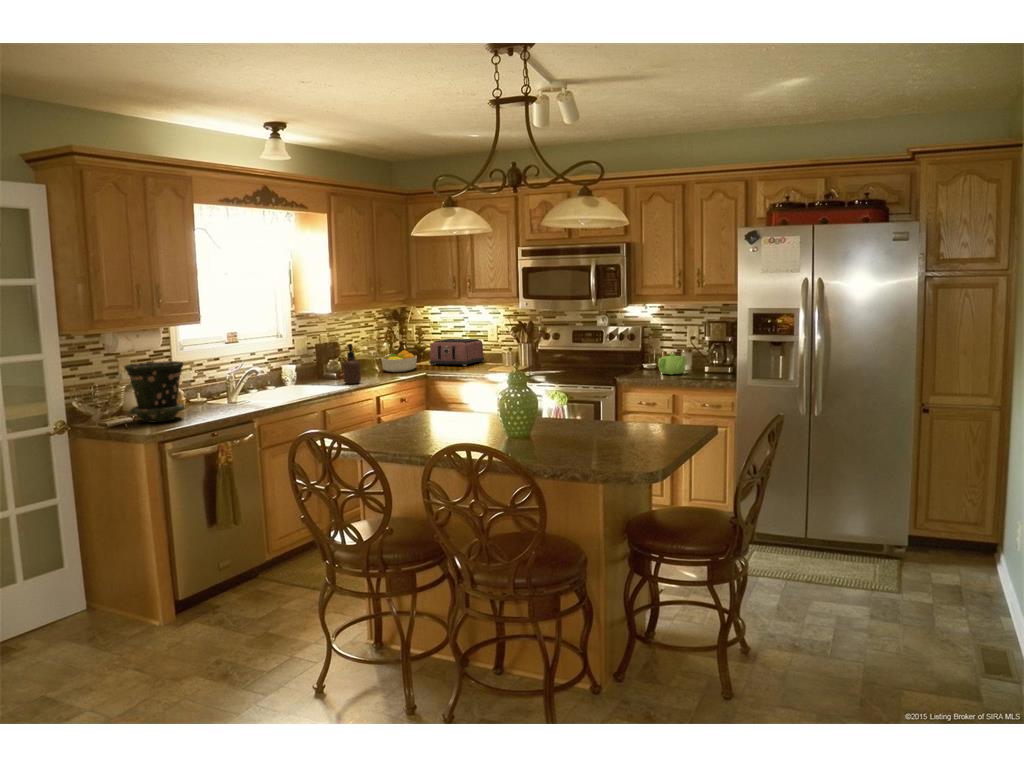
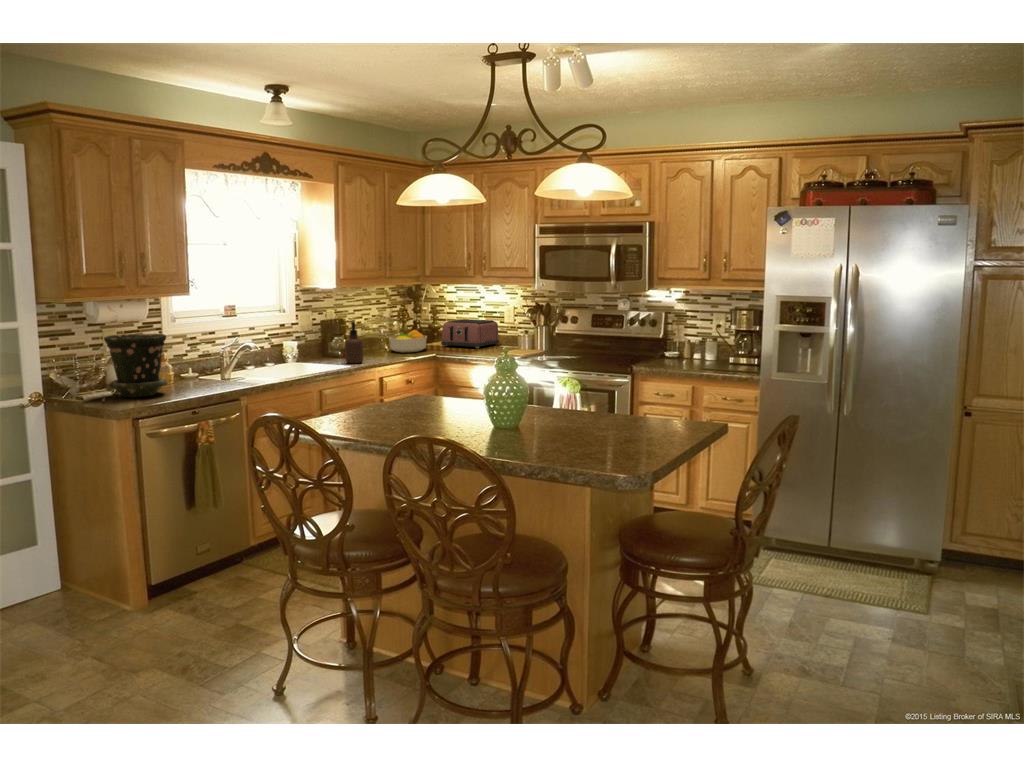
teapot: present [658,354,686,375] -> none [678,342,710,365]

